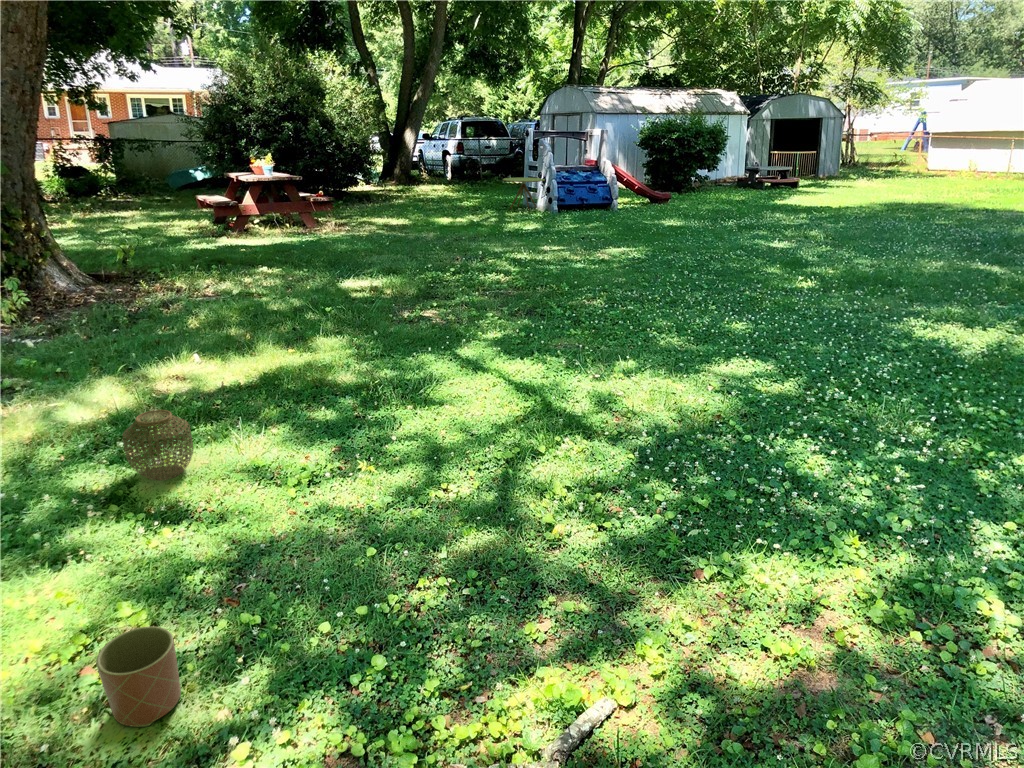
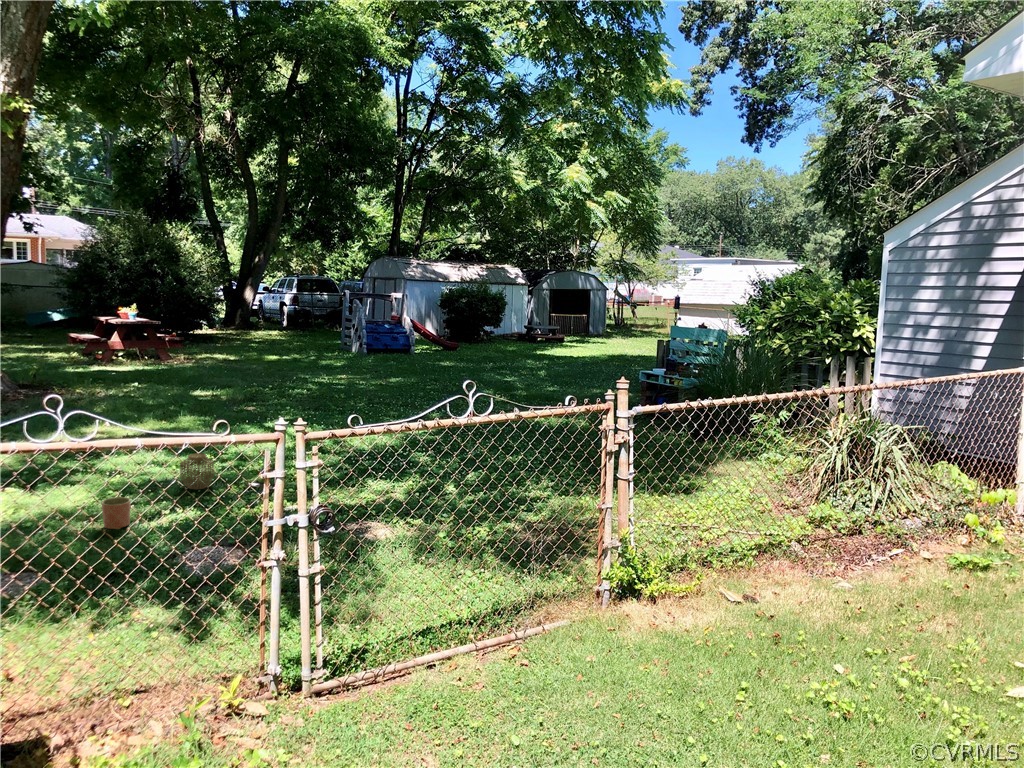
round table: present [503,178,544,209] -> none [323,328,355,352]
woven basket: present [122,410,193,480] -> present [180,453,214,489]

